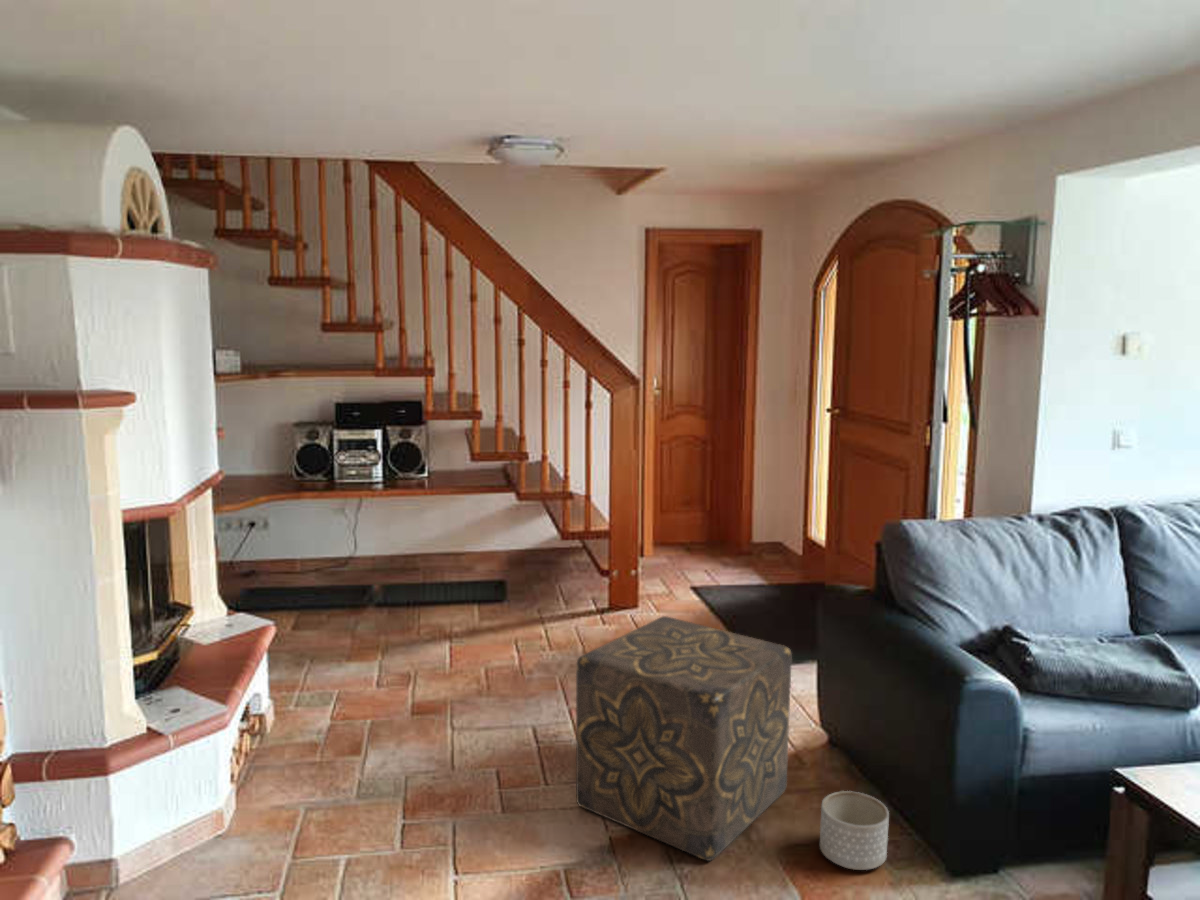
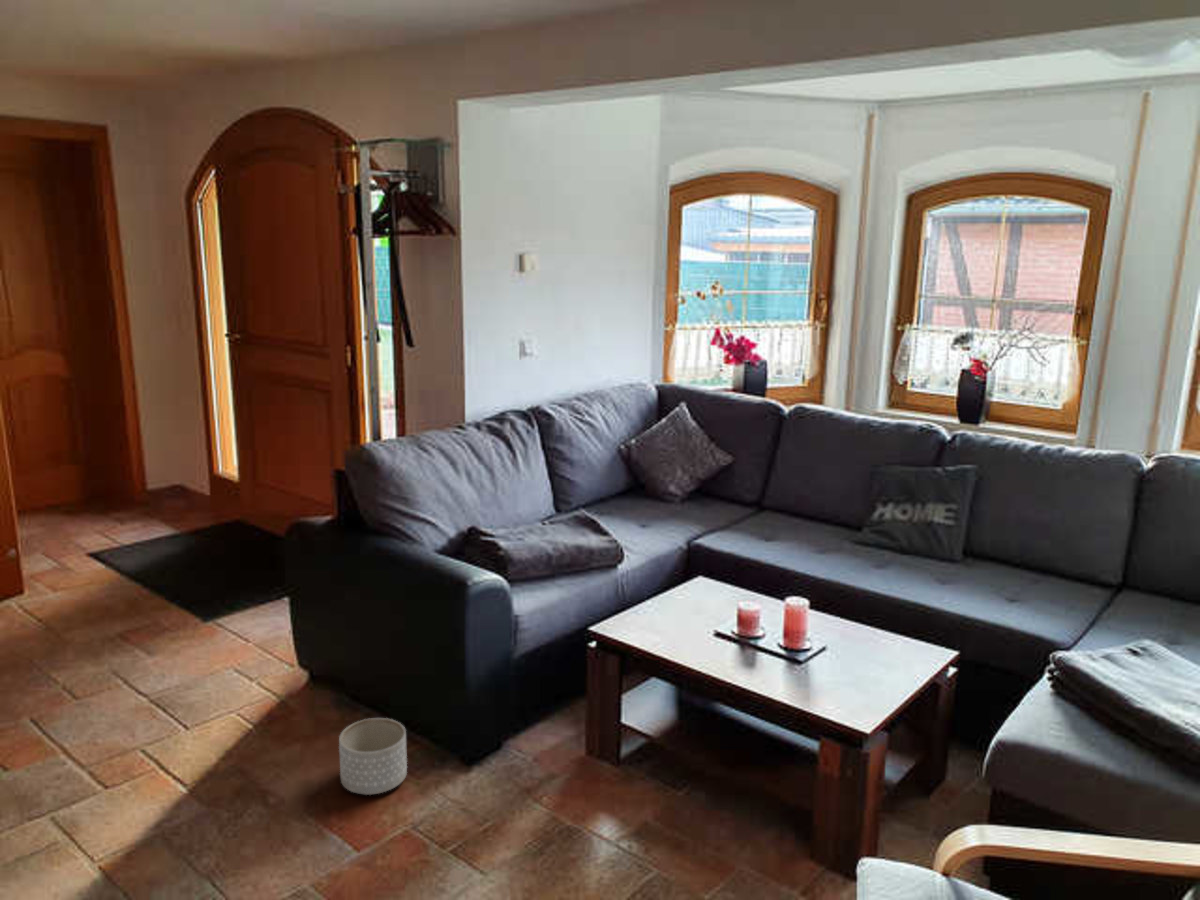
ottoman: present [576,616,792,860] -> none [12,594,287,849]

